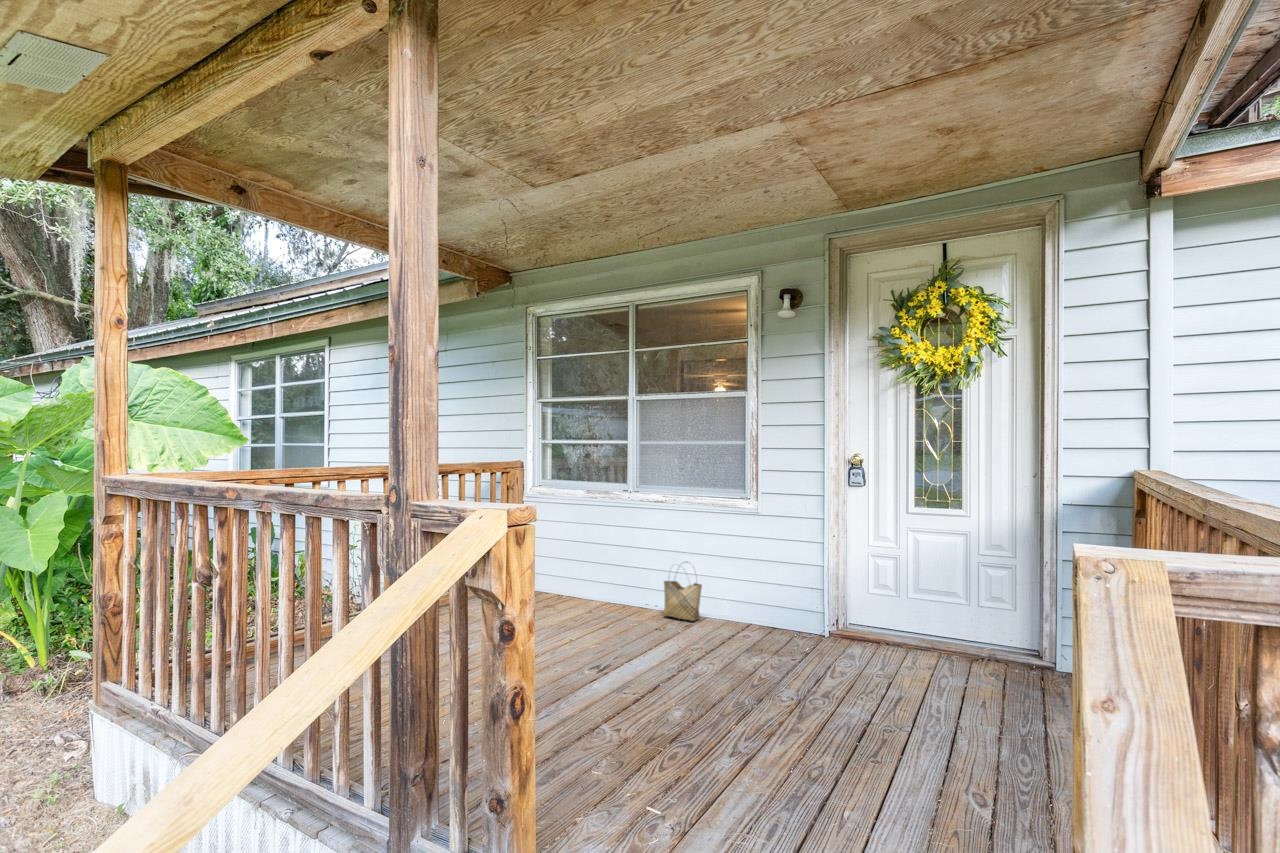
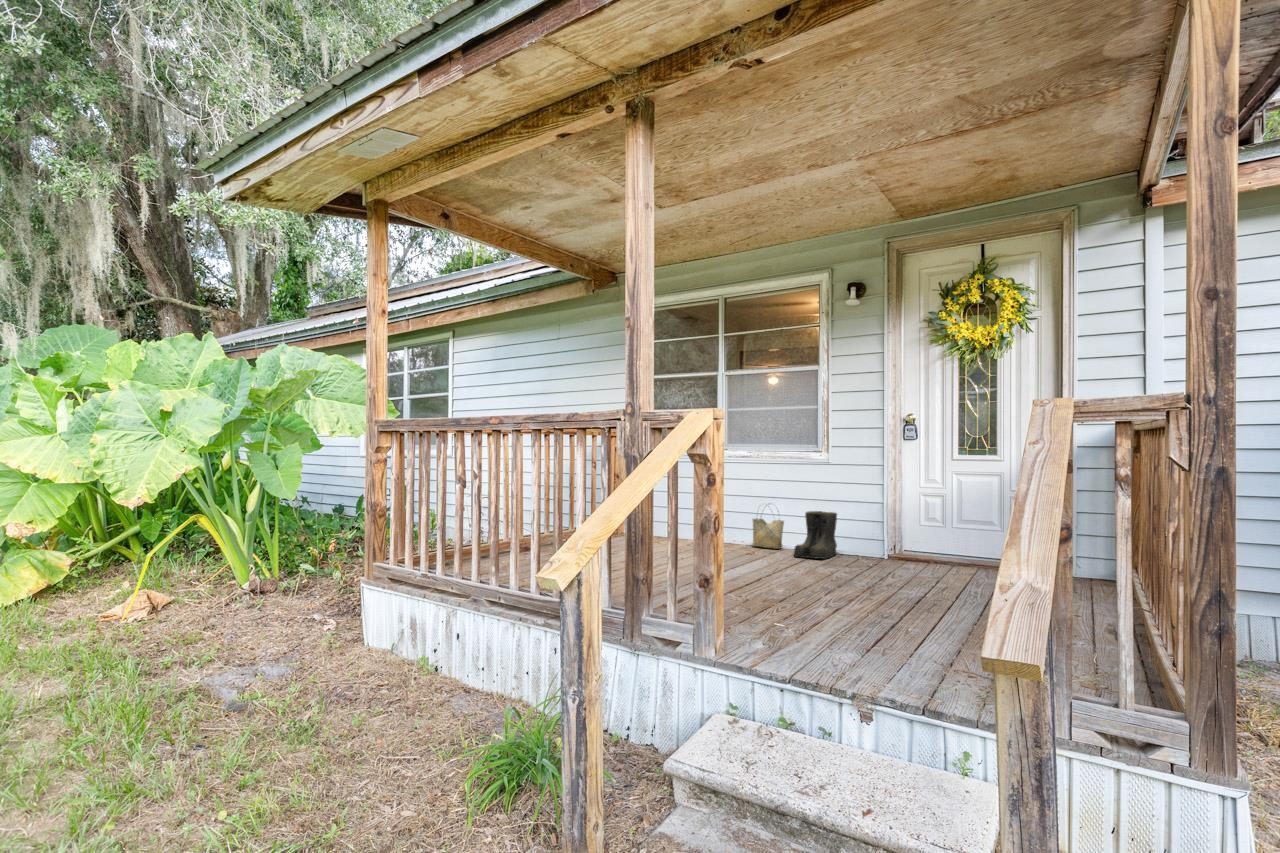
boots: none [709,575,768,642] -> present [794,511,837,559]

